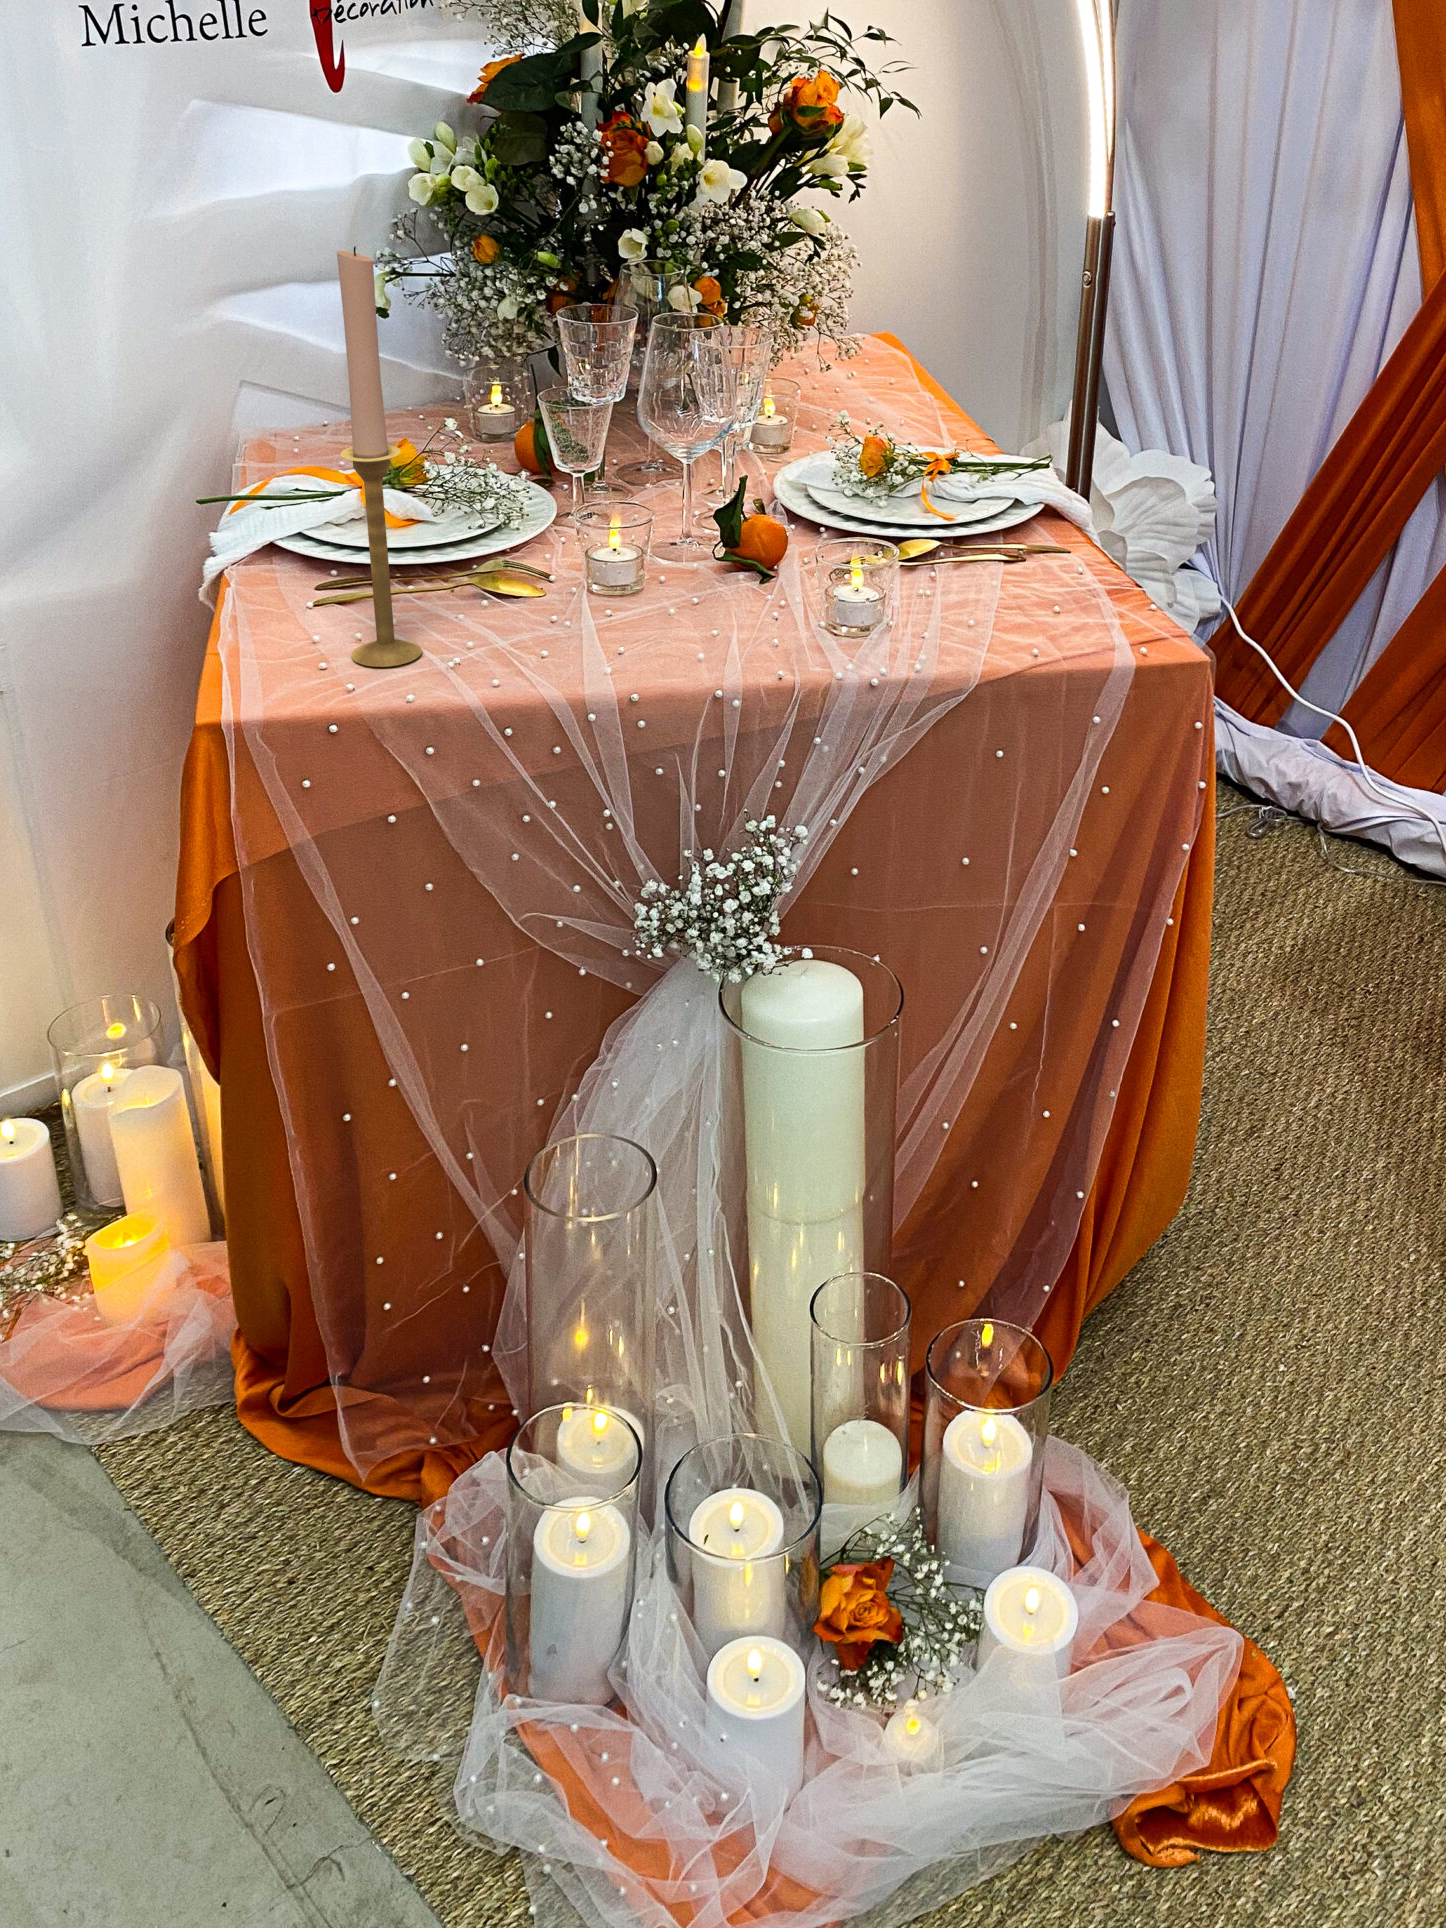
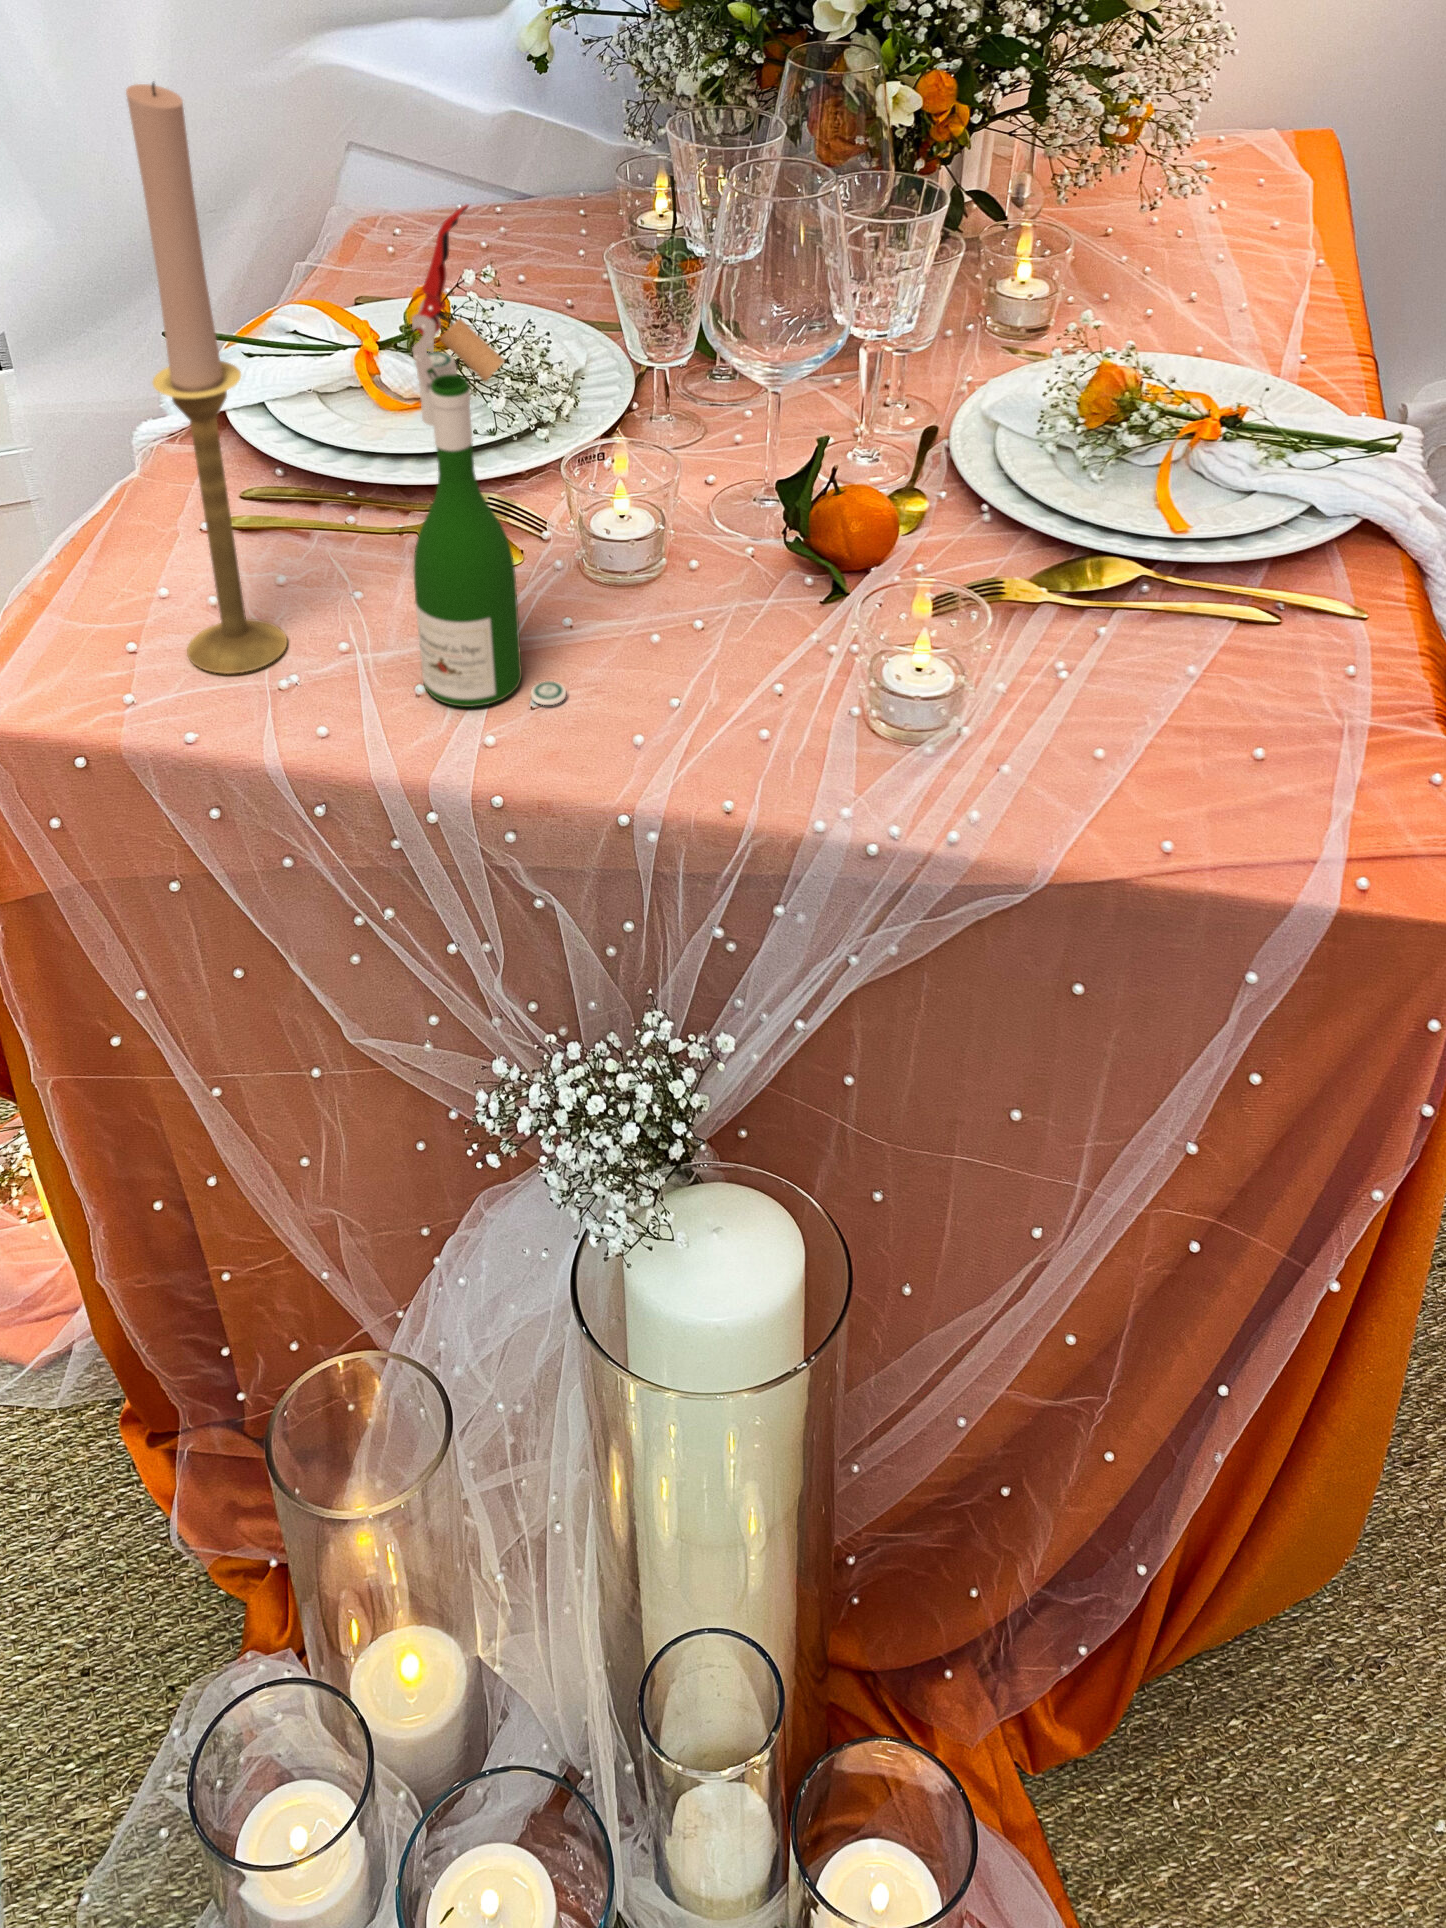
wine bottle: none [520,306,630,659] -> present [412,205,566,707]

